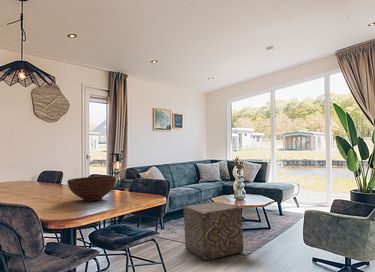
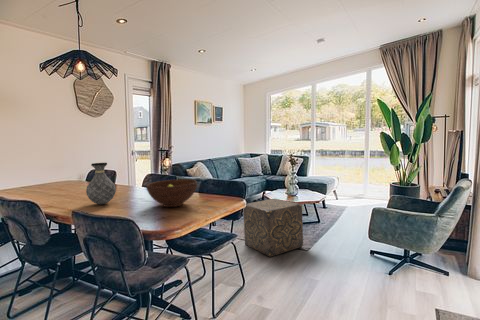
vase: none [17,160,45,198] -> present [86,163,116,204]

